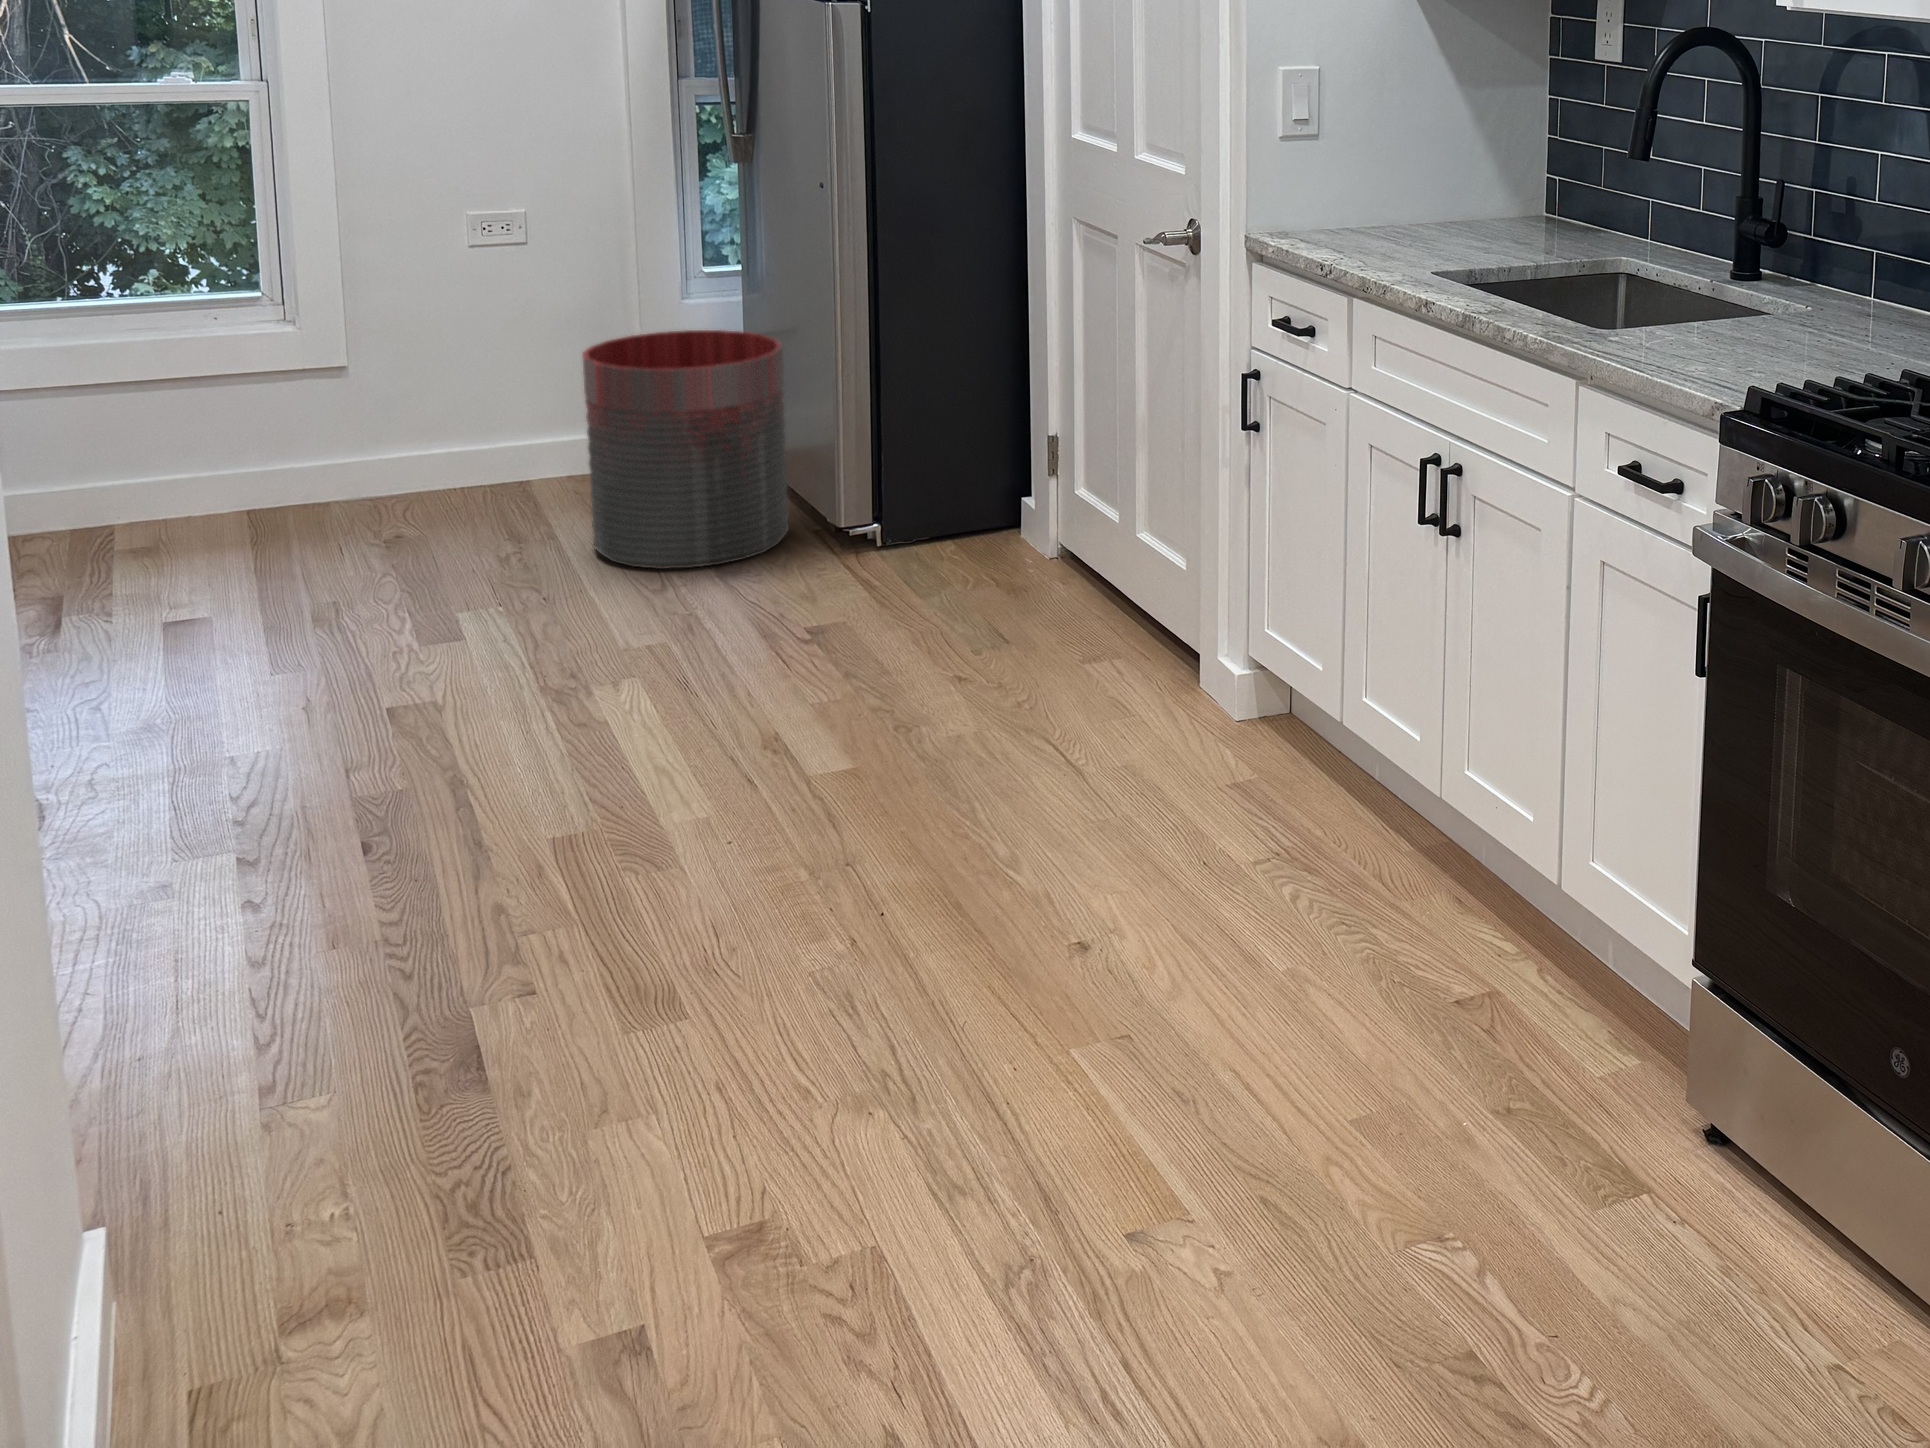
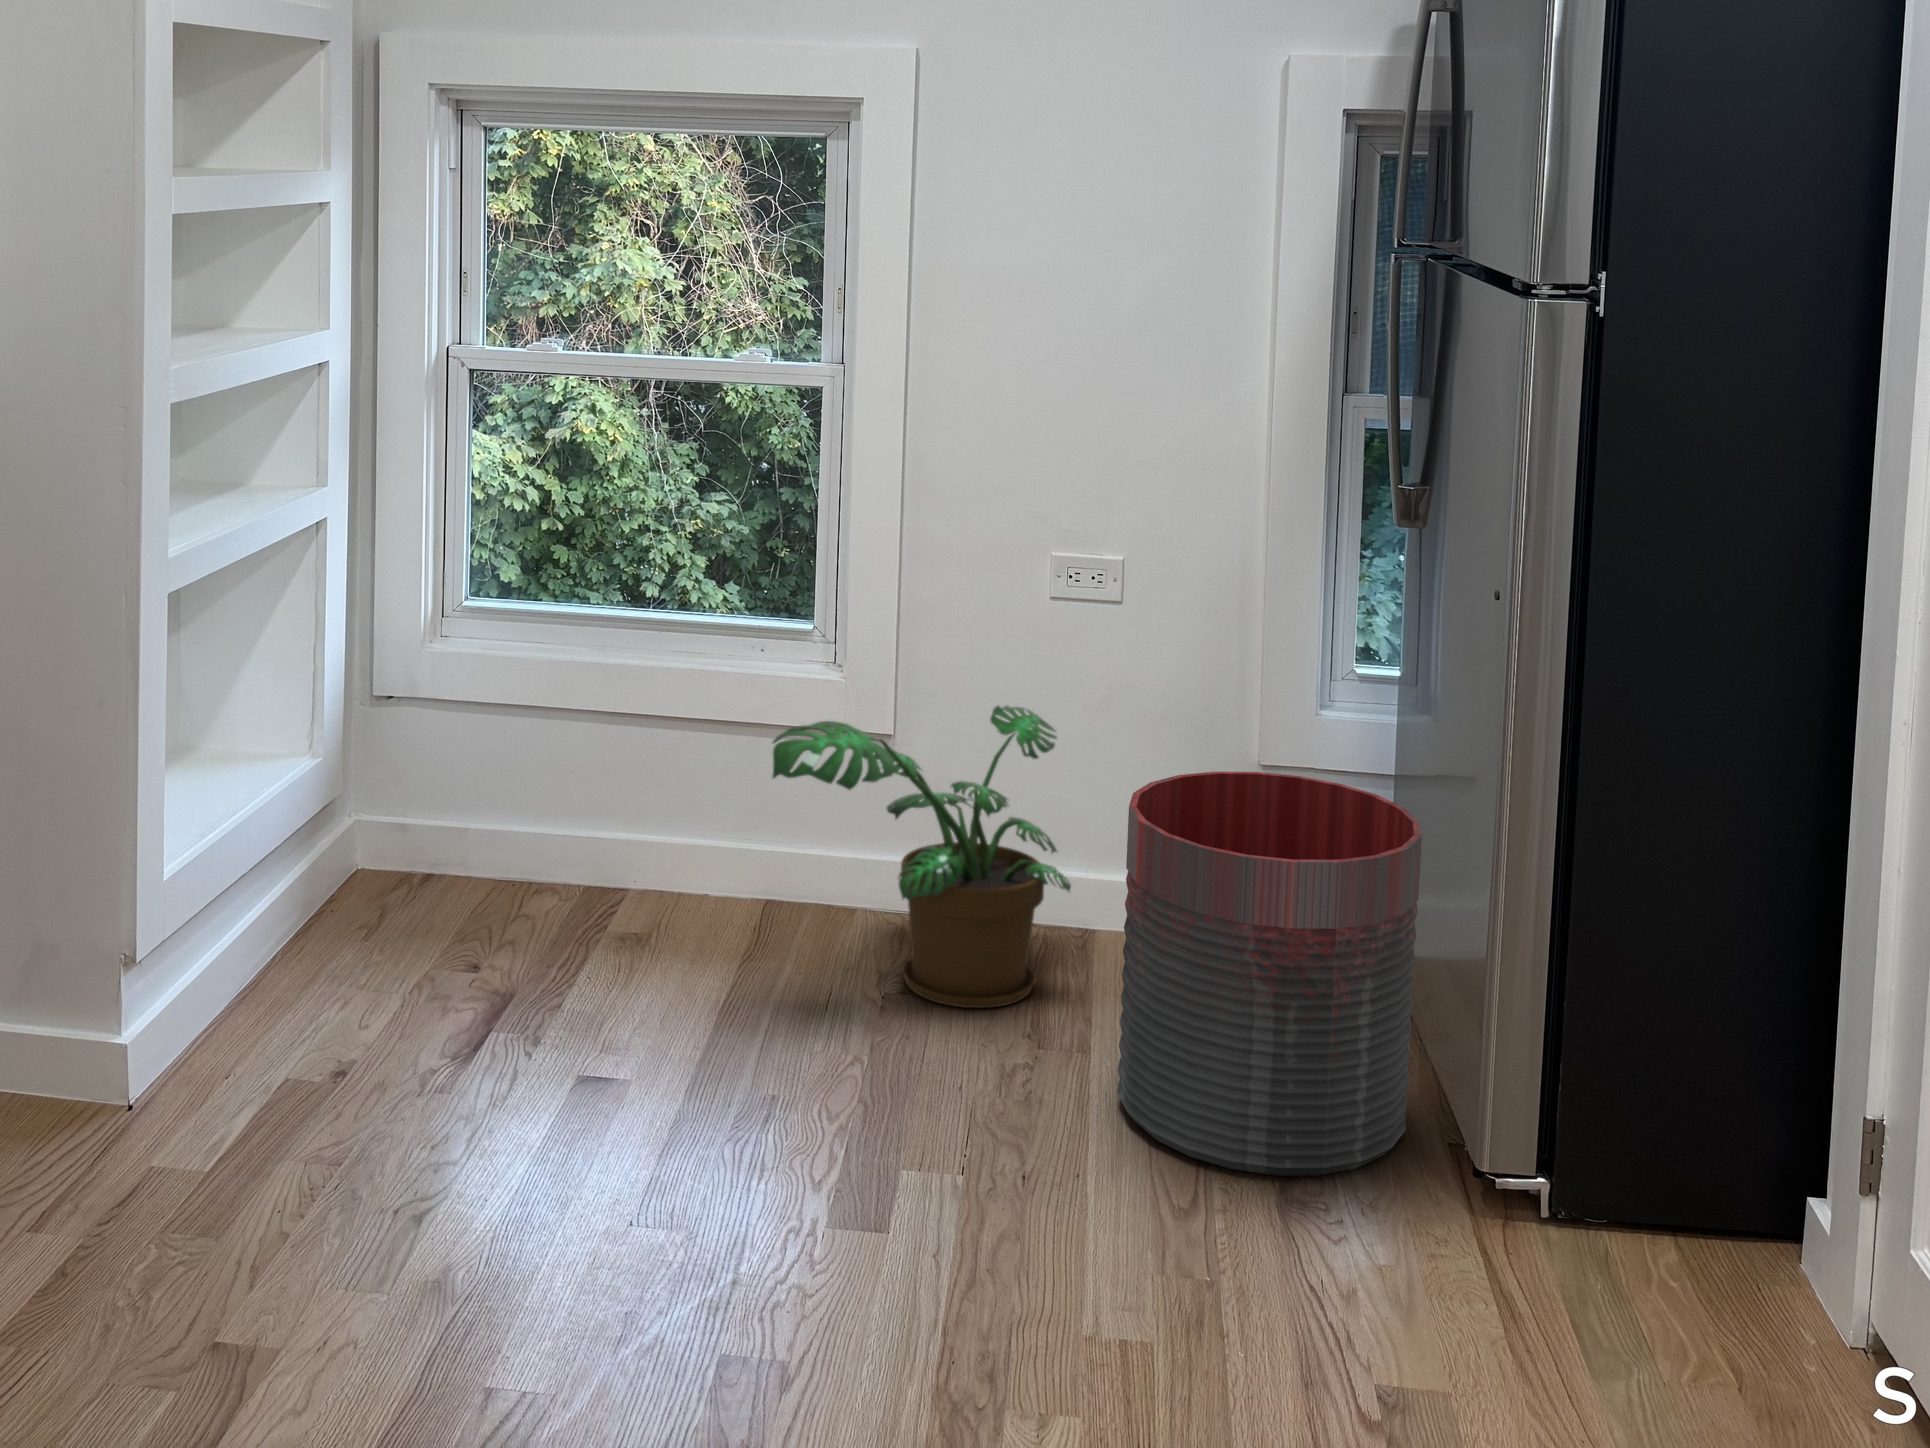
potted plant: none [276,327,525,537] -> present [772,705,1071,1008]

